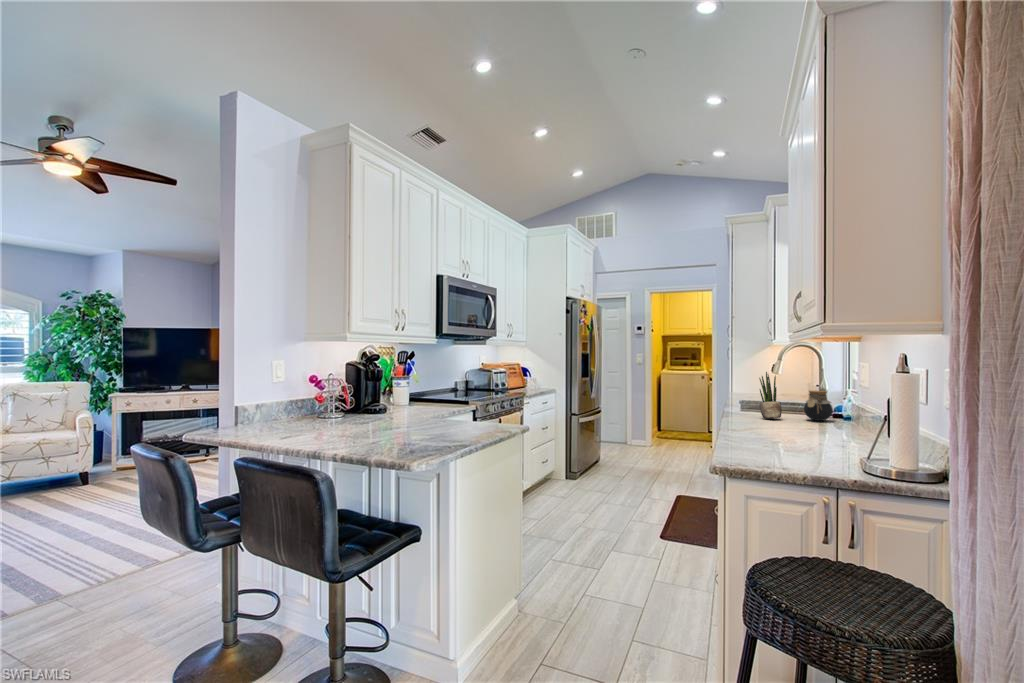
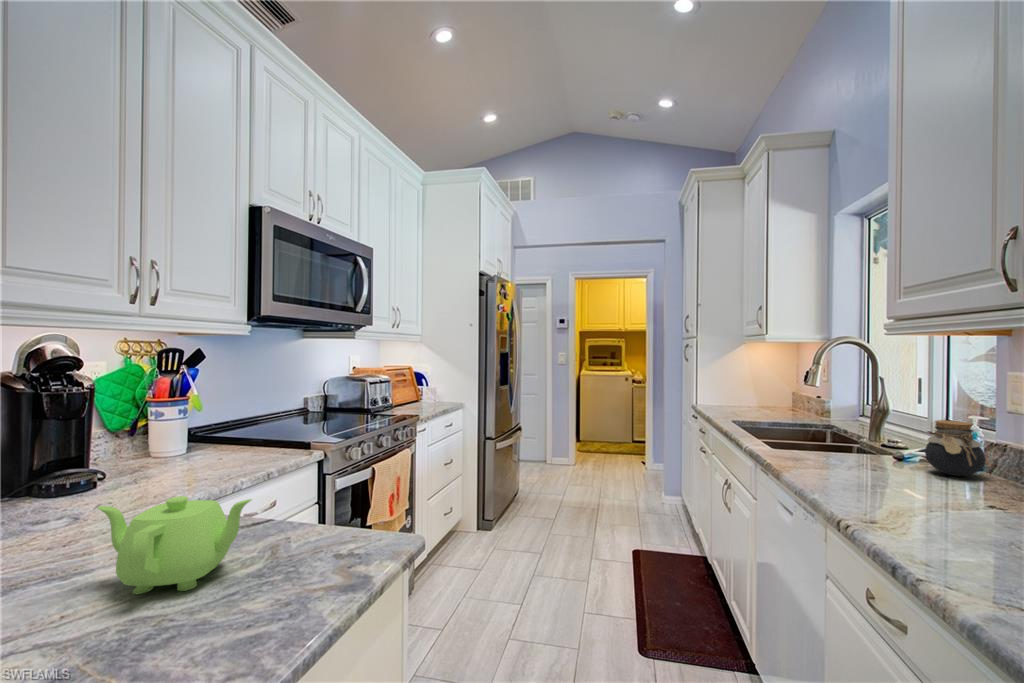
potted plant: present [759,372,782,418] -> none [848,387,896,473]
teapot: none [422,399,468,427] -> present [97,496,252,594]

